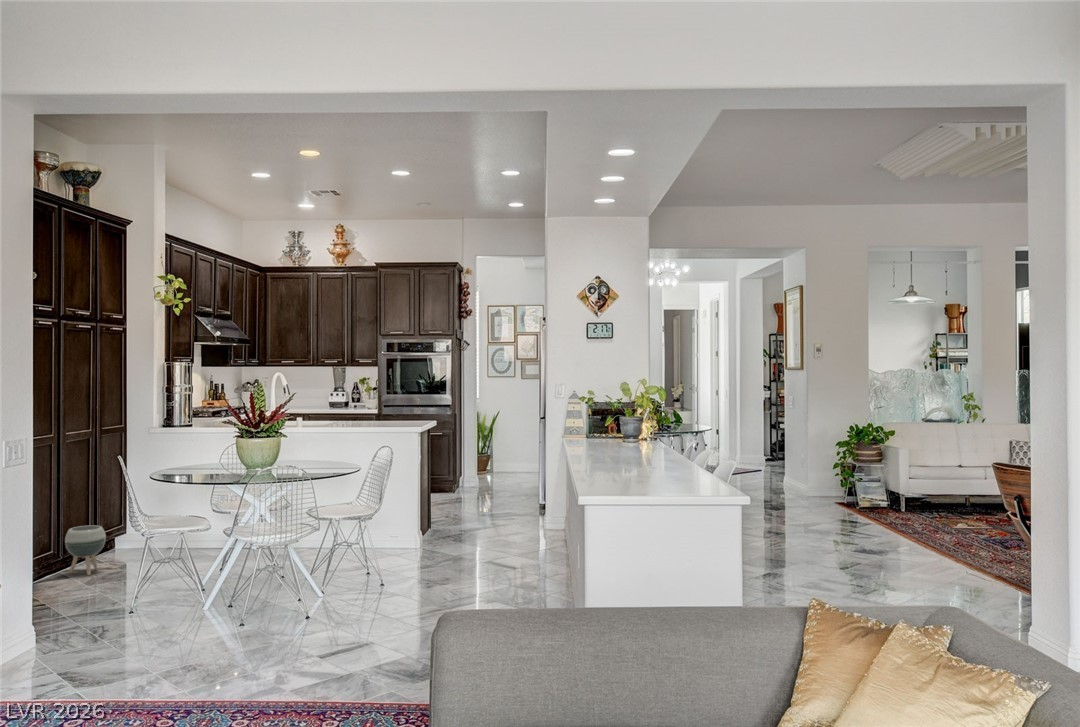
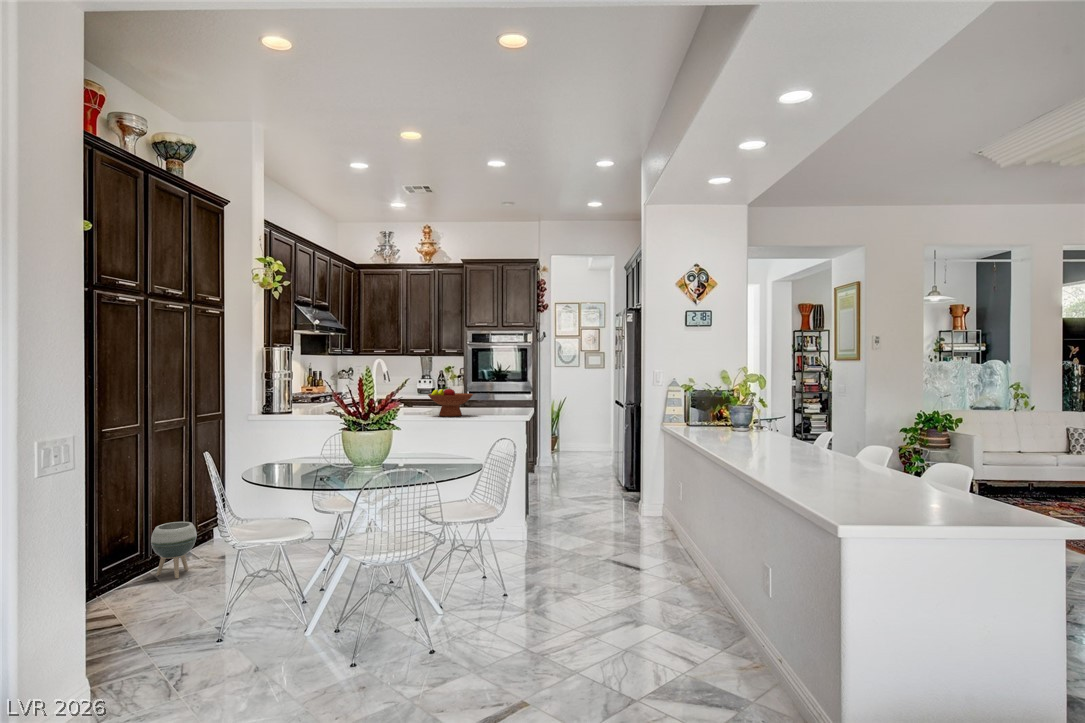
fruit bowl: none [325,400,370,429] -> present [428,386,473,417]

